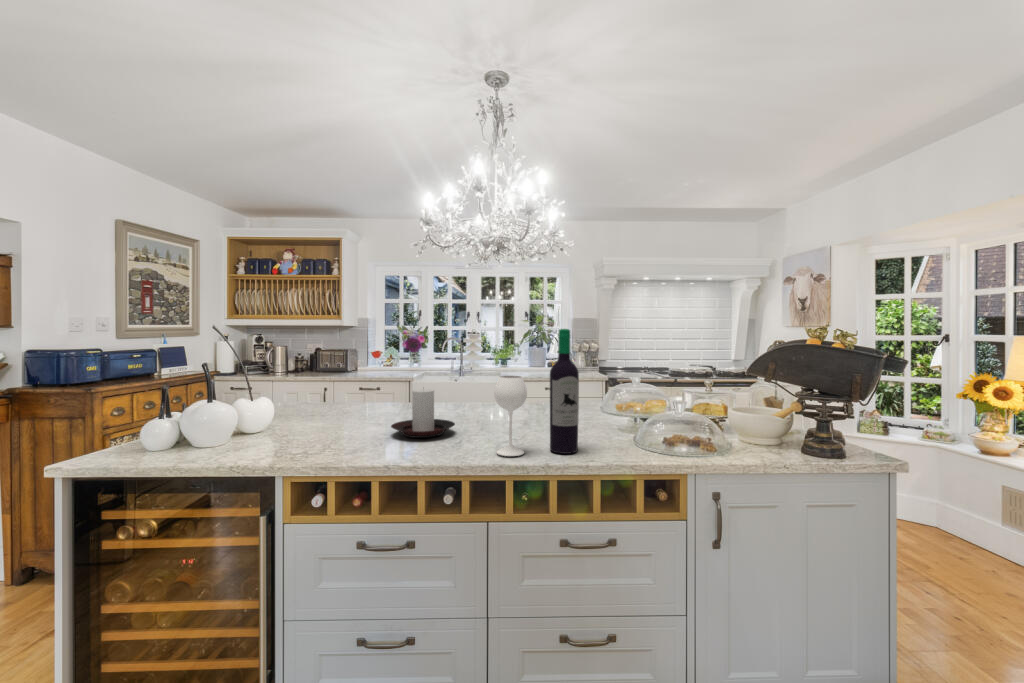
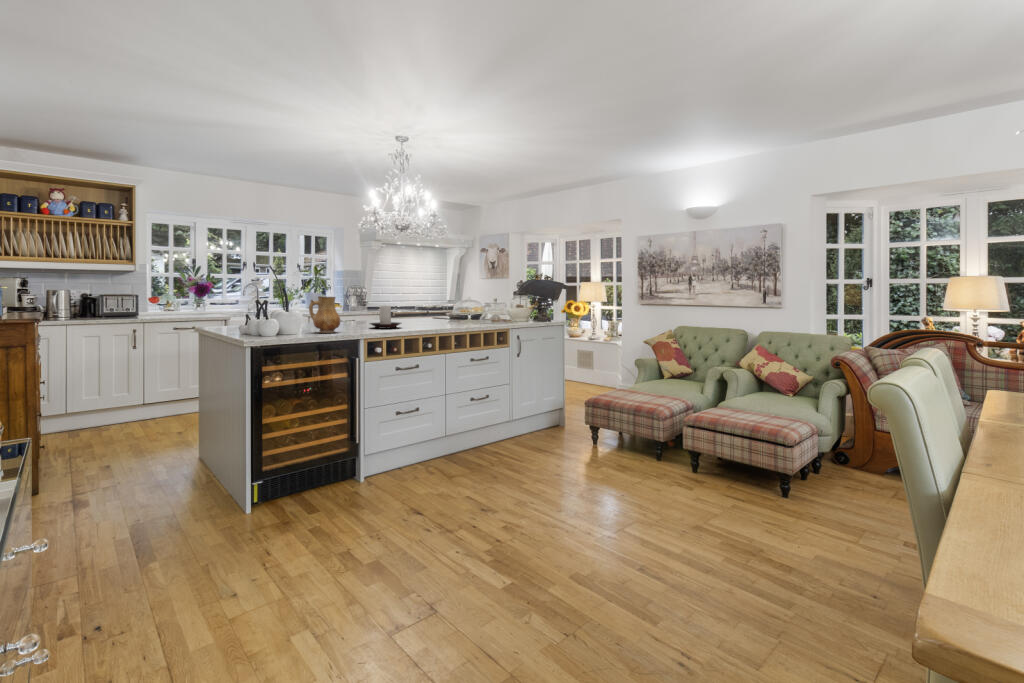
wine bottle: present [494,329,579,456] -> none [435,275,465,328]
ceramic pitcher: none [248,373,303,445] -> present [309,296,340,333]

